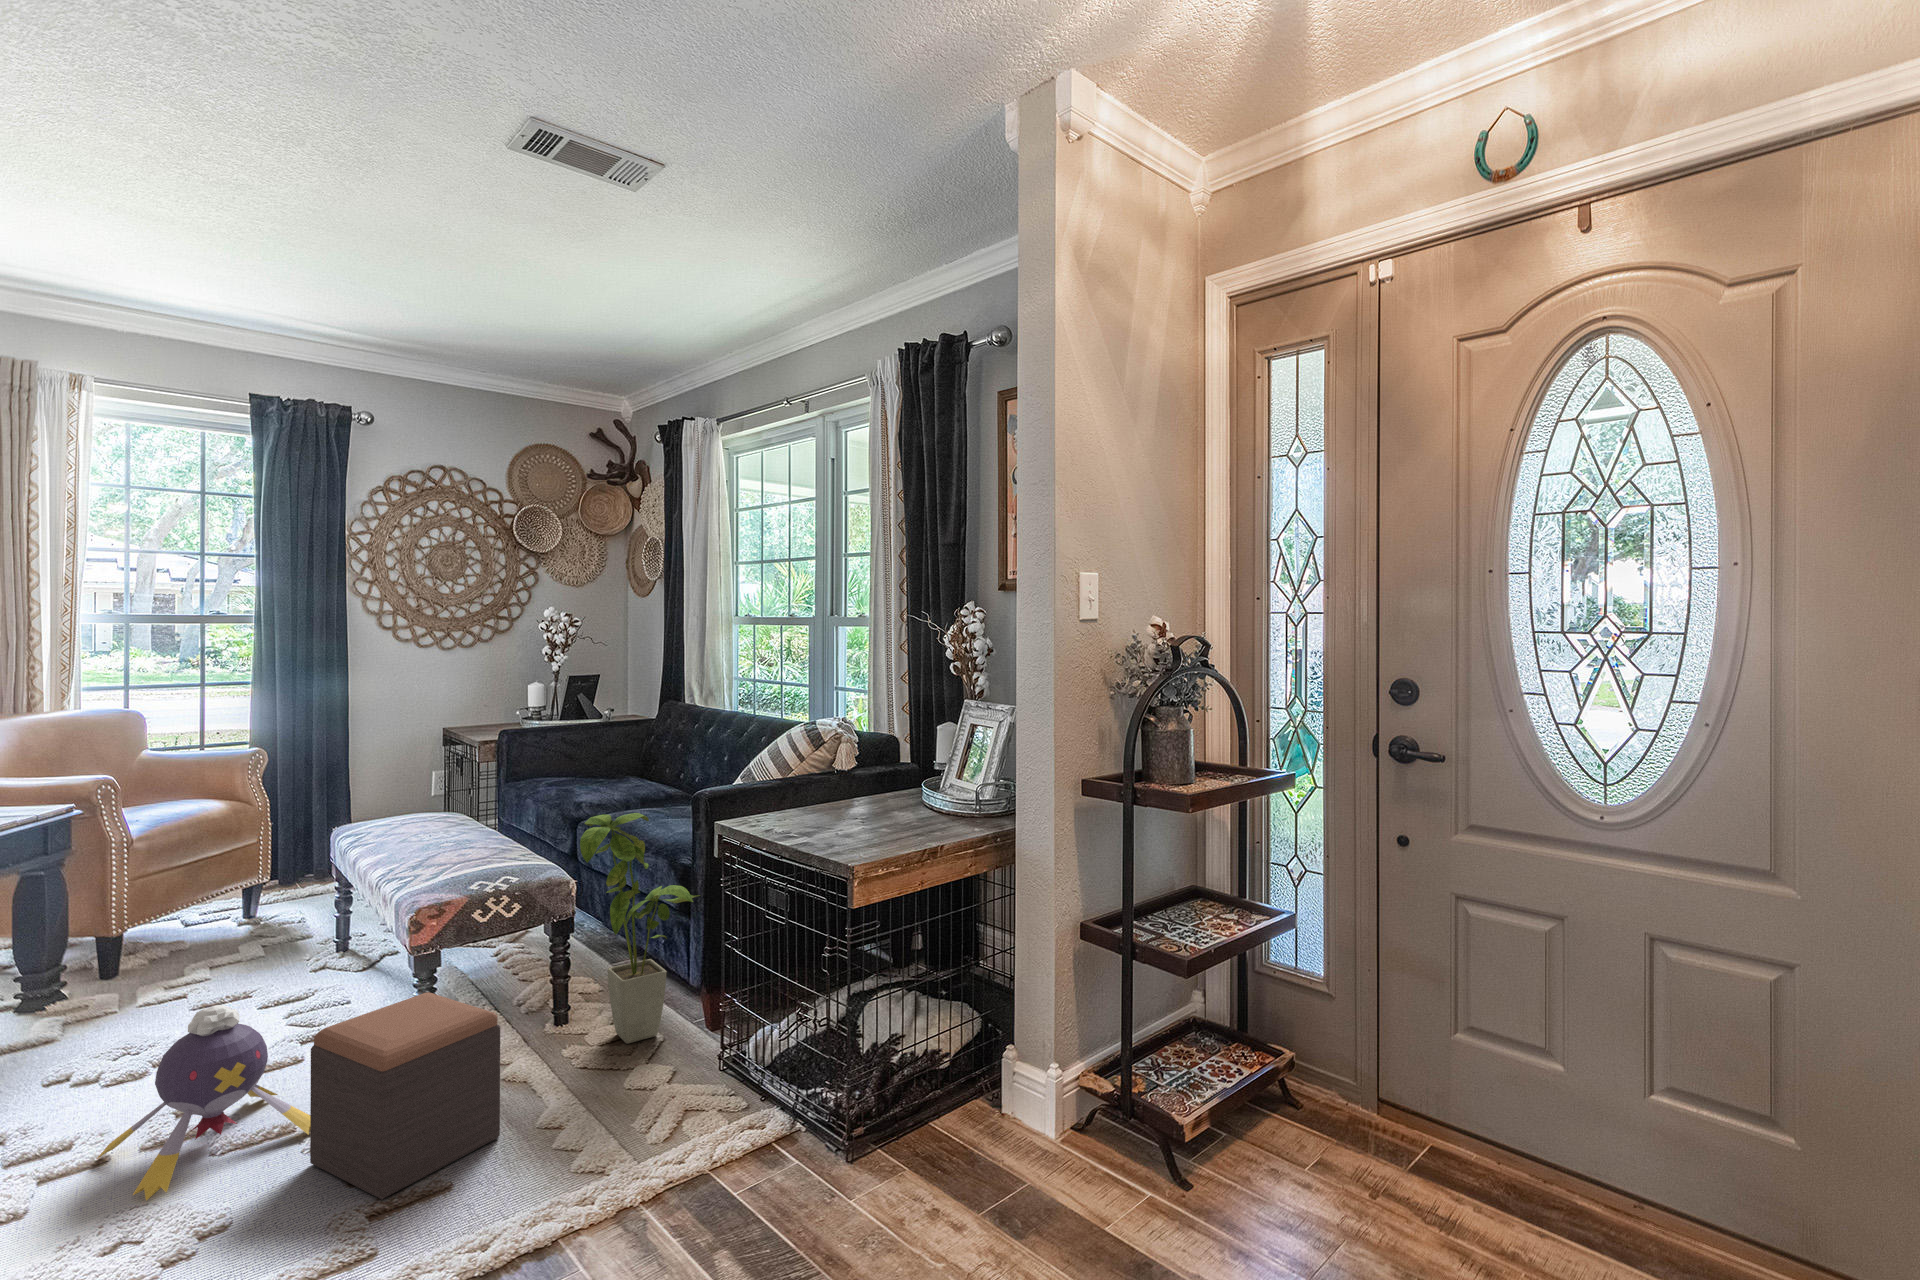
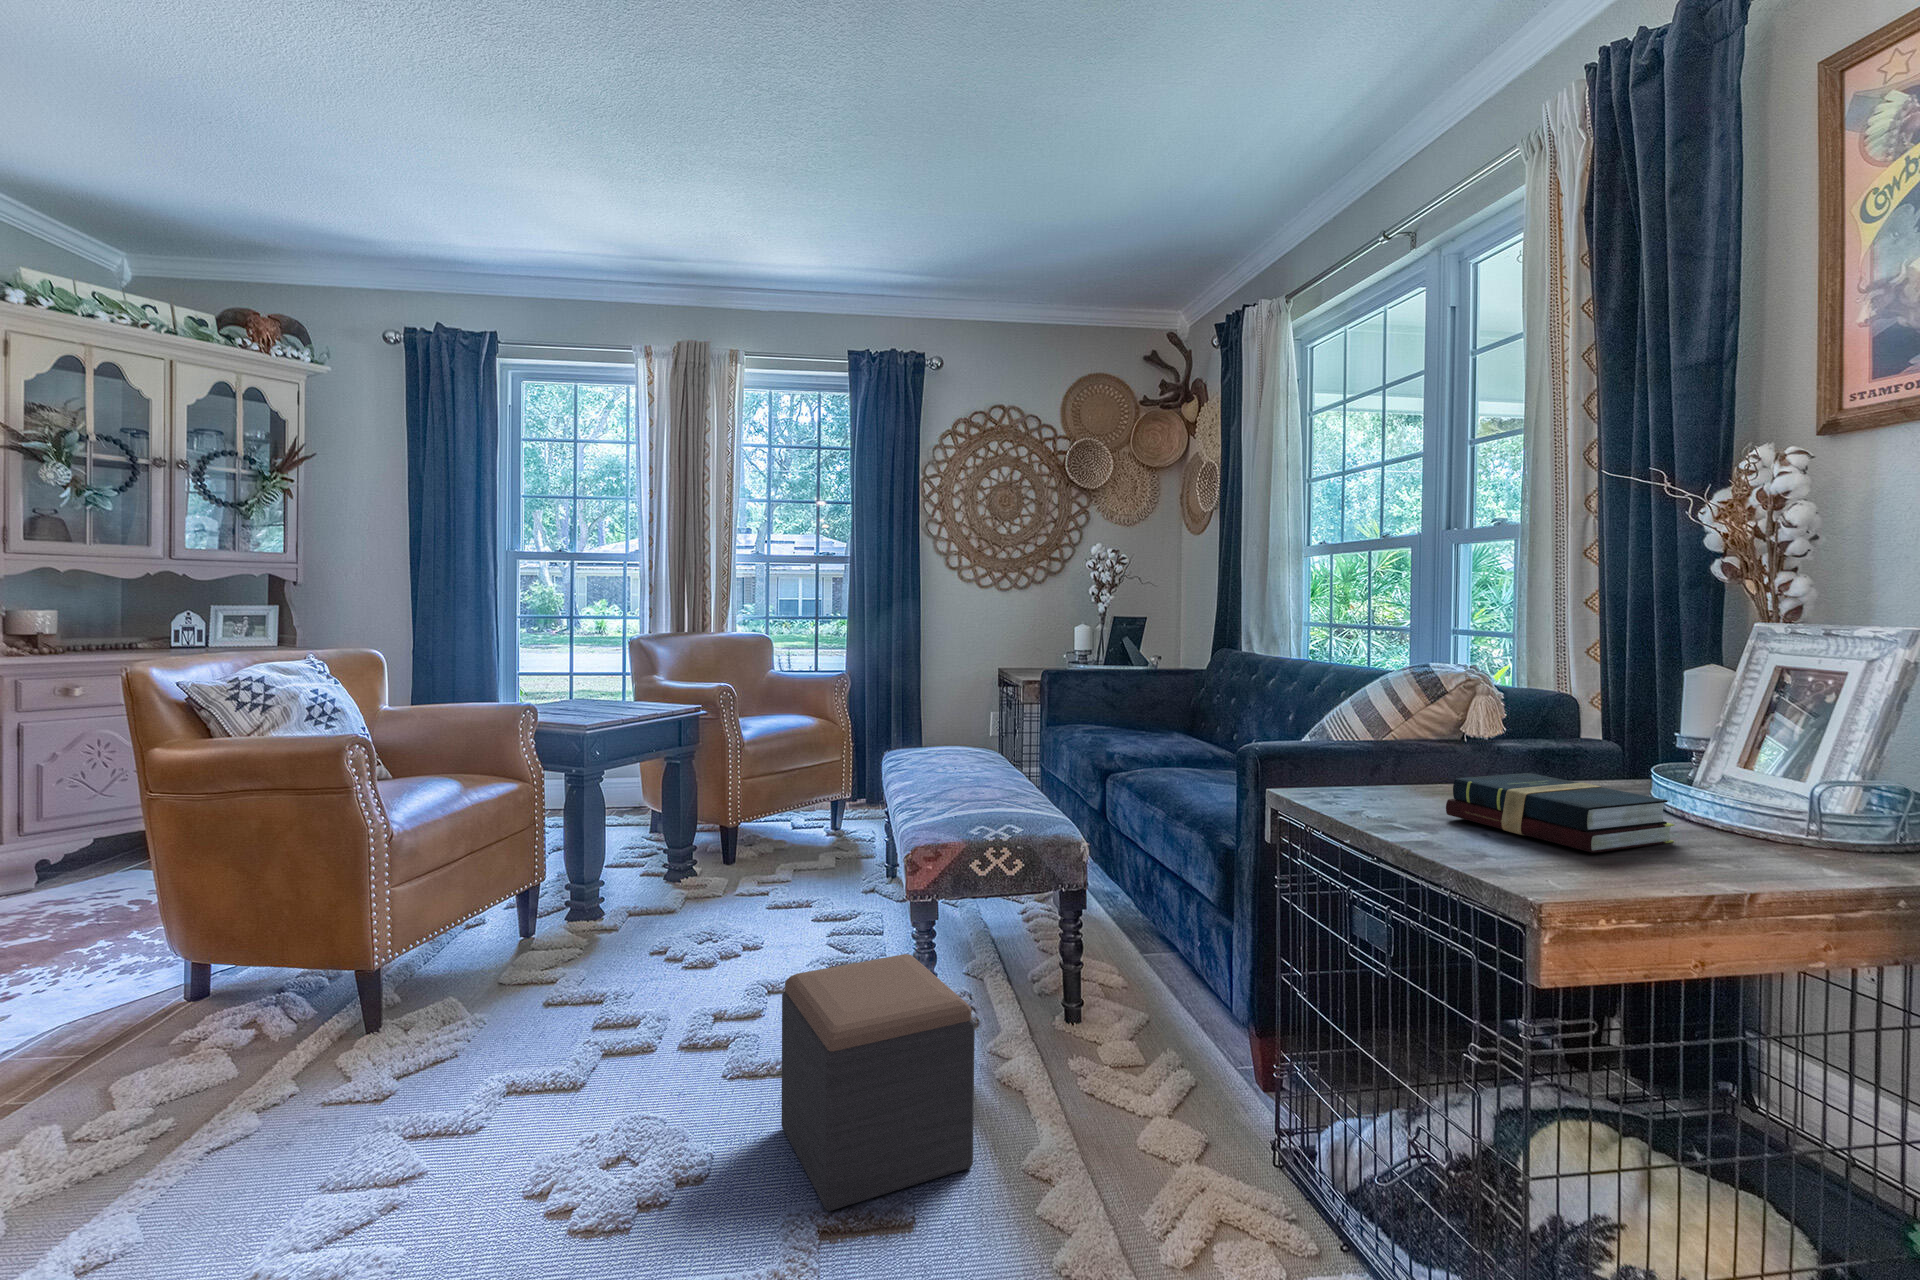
hardback book: none [816,794,922,836] -> present [1446,773,1674,853]
house plant: present [580,813,701,1044] -> none [1088,763,1250,1074]
plush toy: present [97,1005,311,1201] -> none [630,919,809,1116]

